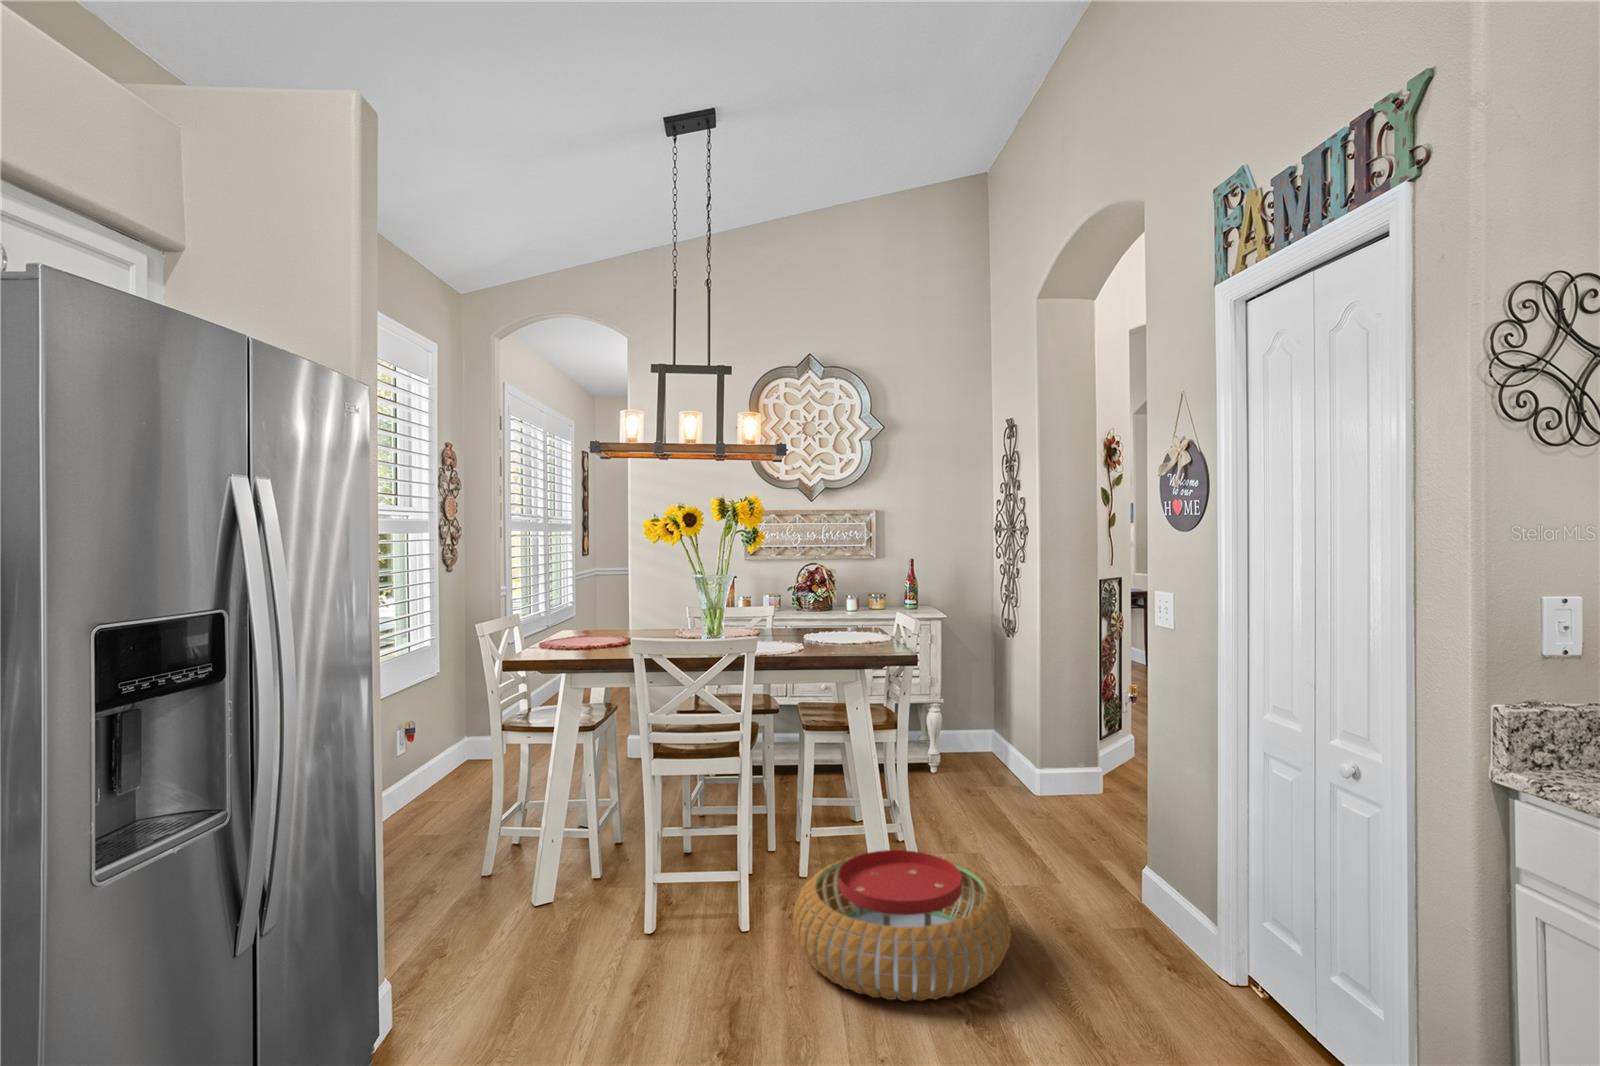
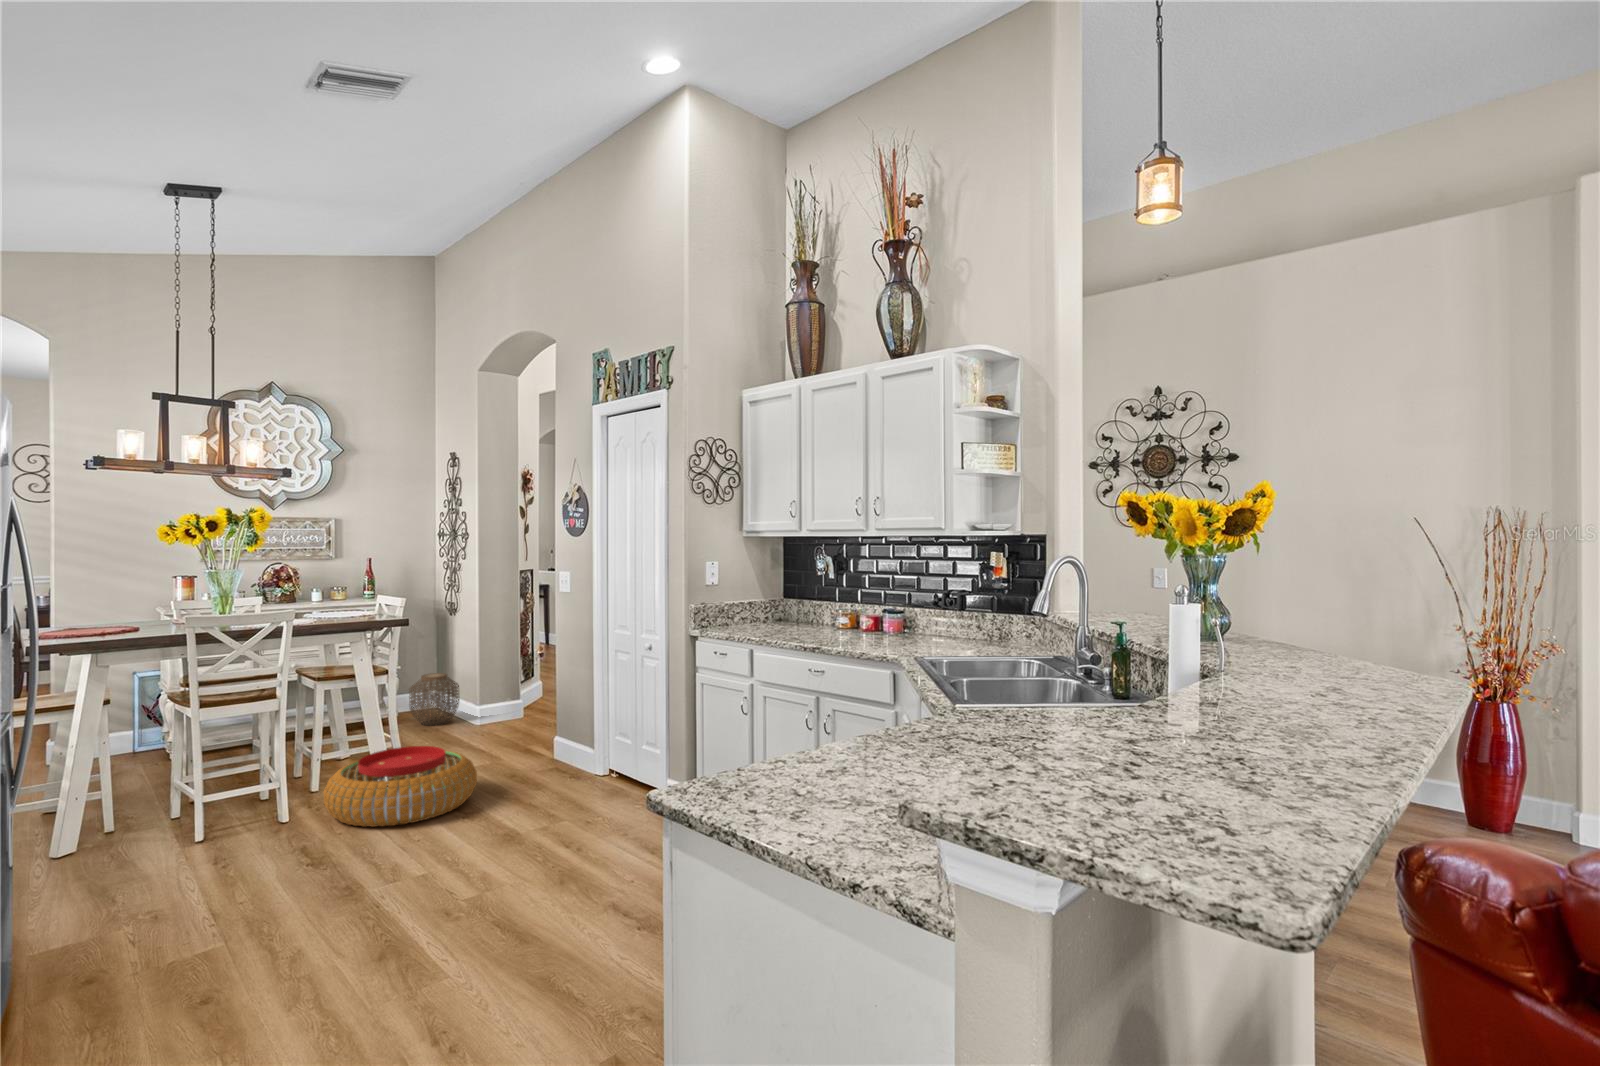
woven basket: none [953,715,1016,788] -> present [409,673,459,725]

